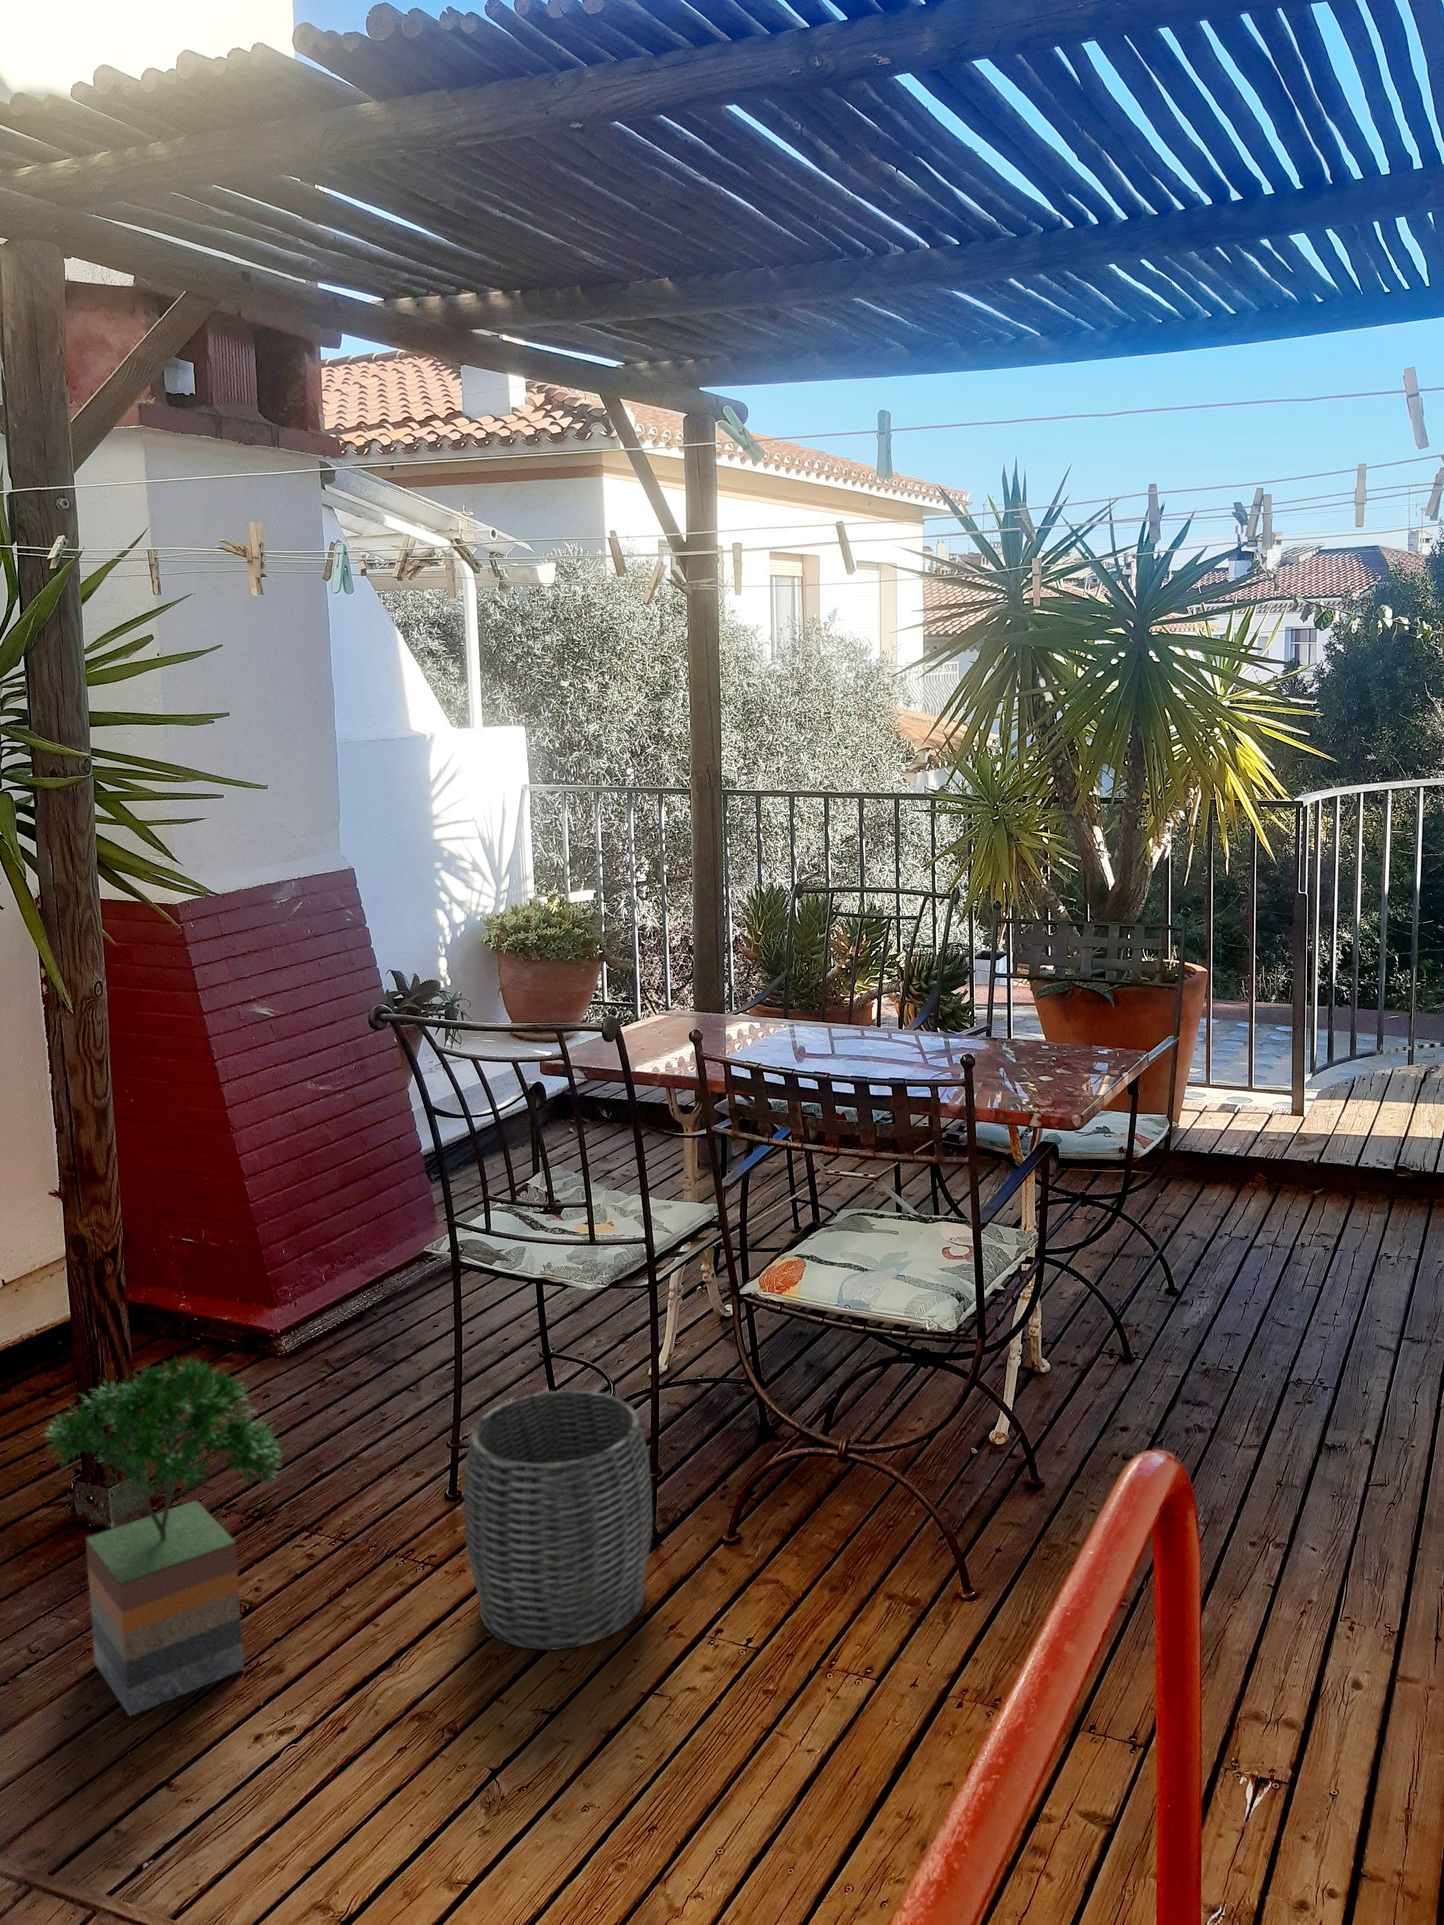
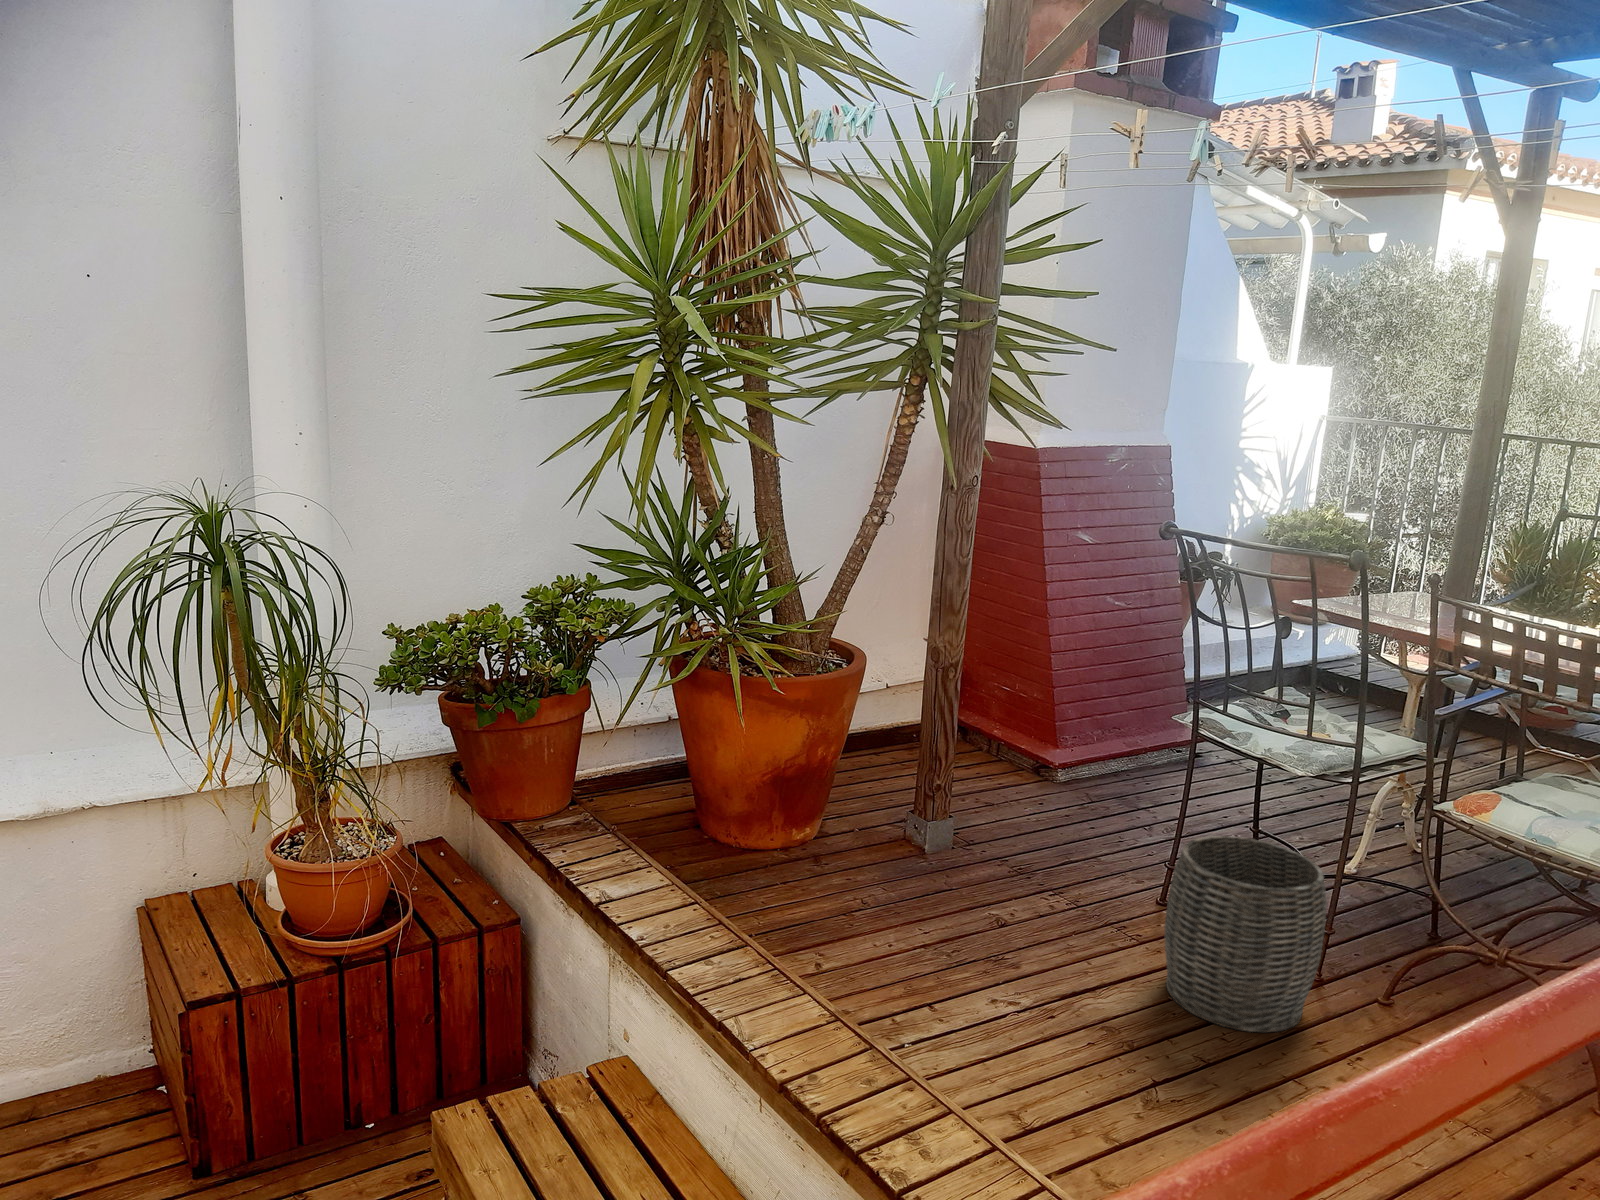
potted tree: present [44,1357,280,1716] -> none [890,730,1044,956]

